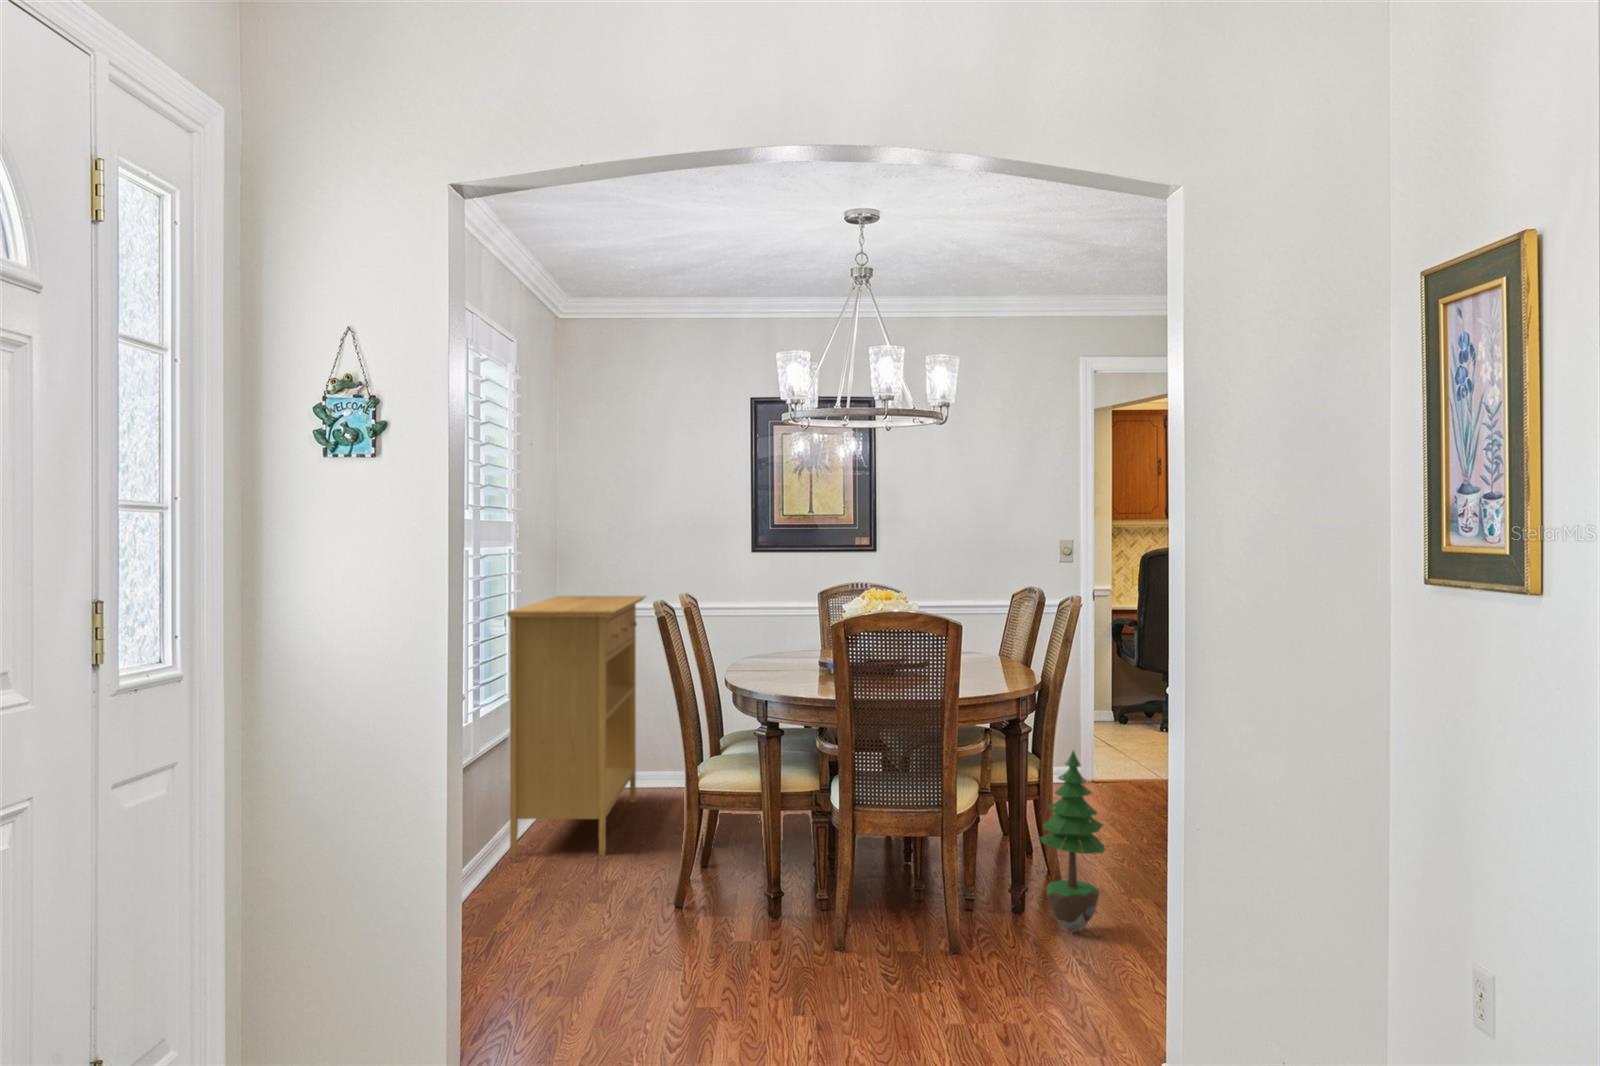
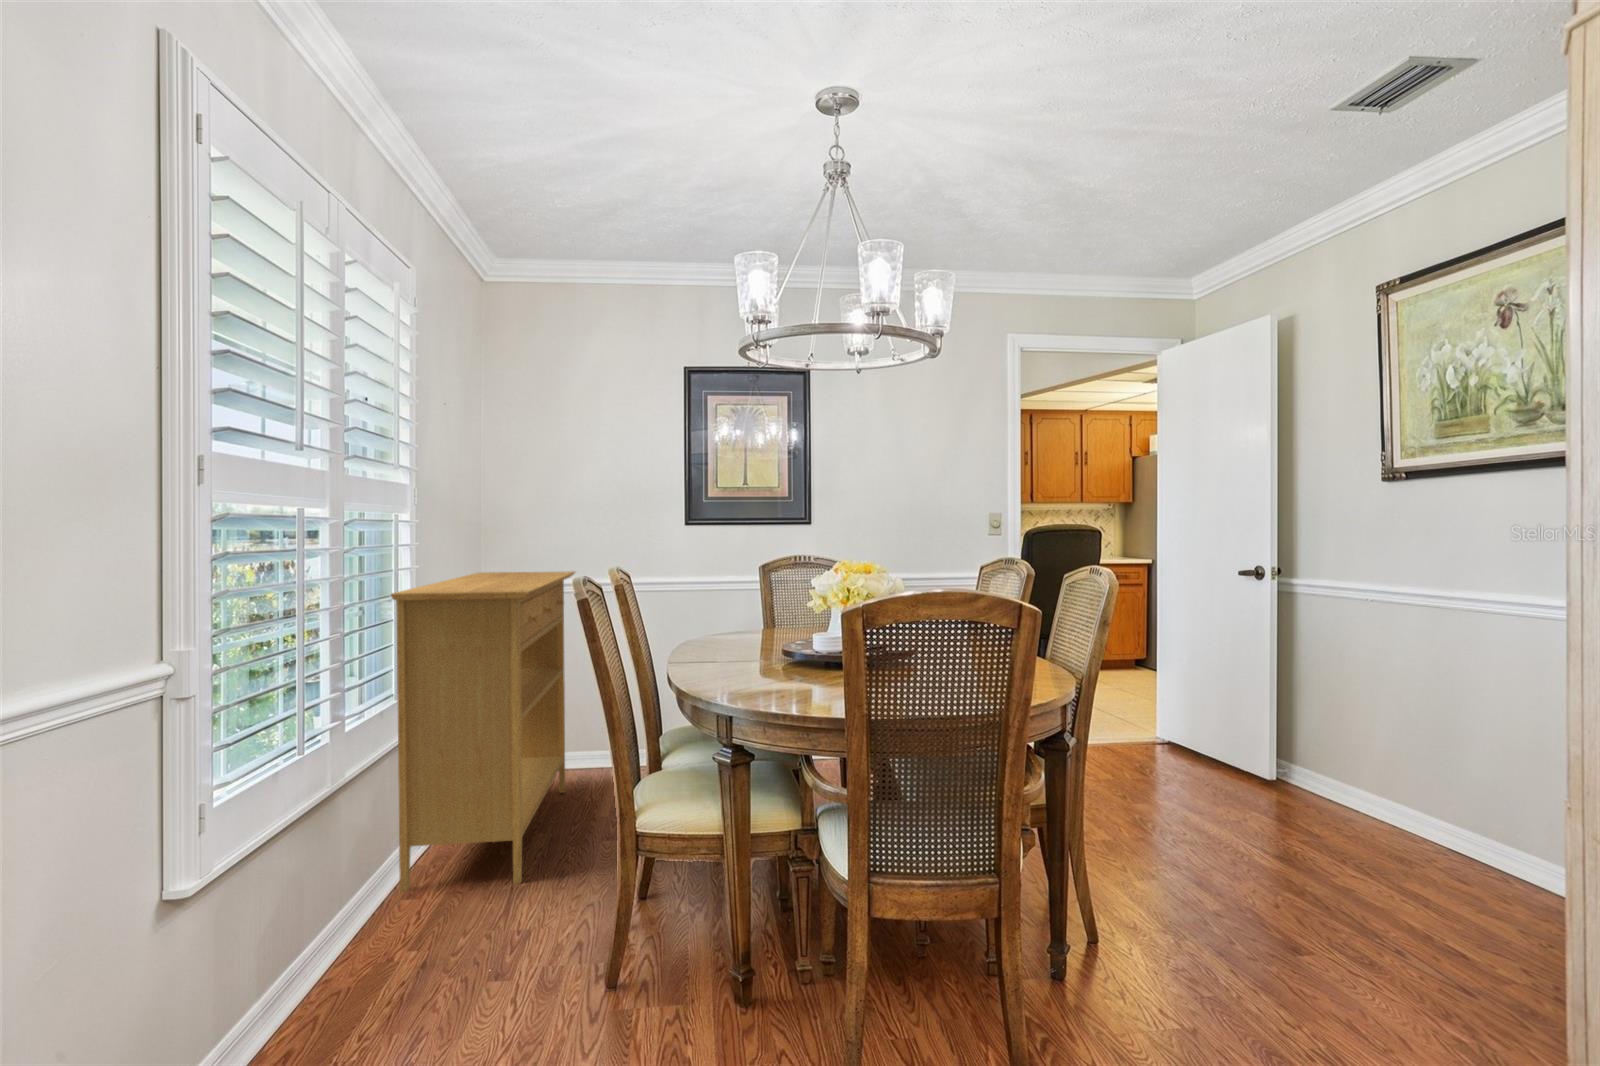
potted tree: present [1040,751,1105,931] -> none [1086,765,1180,1004]

